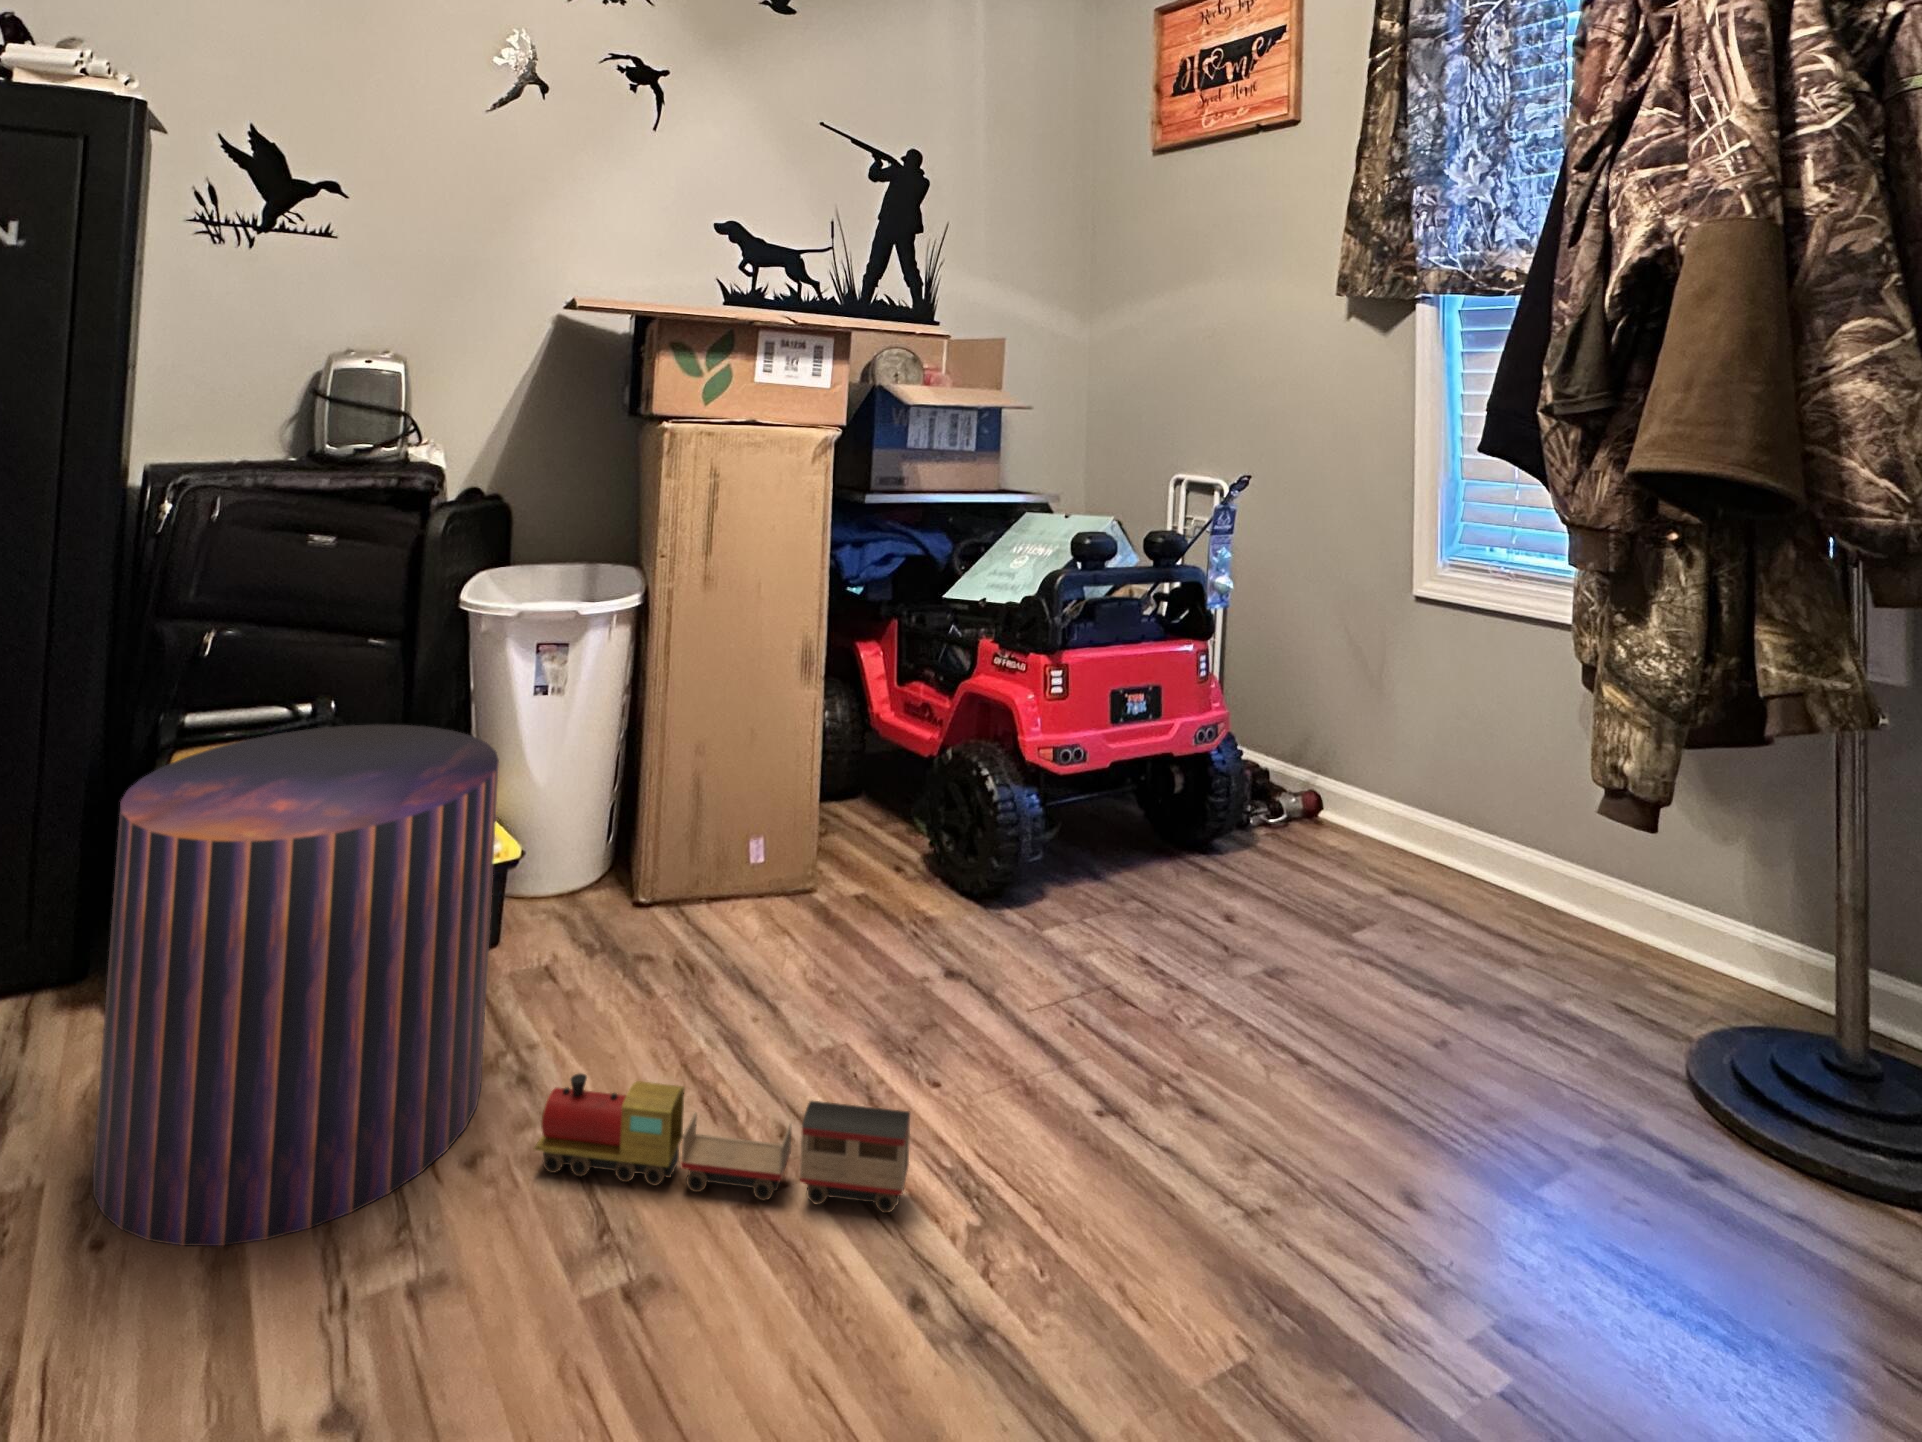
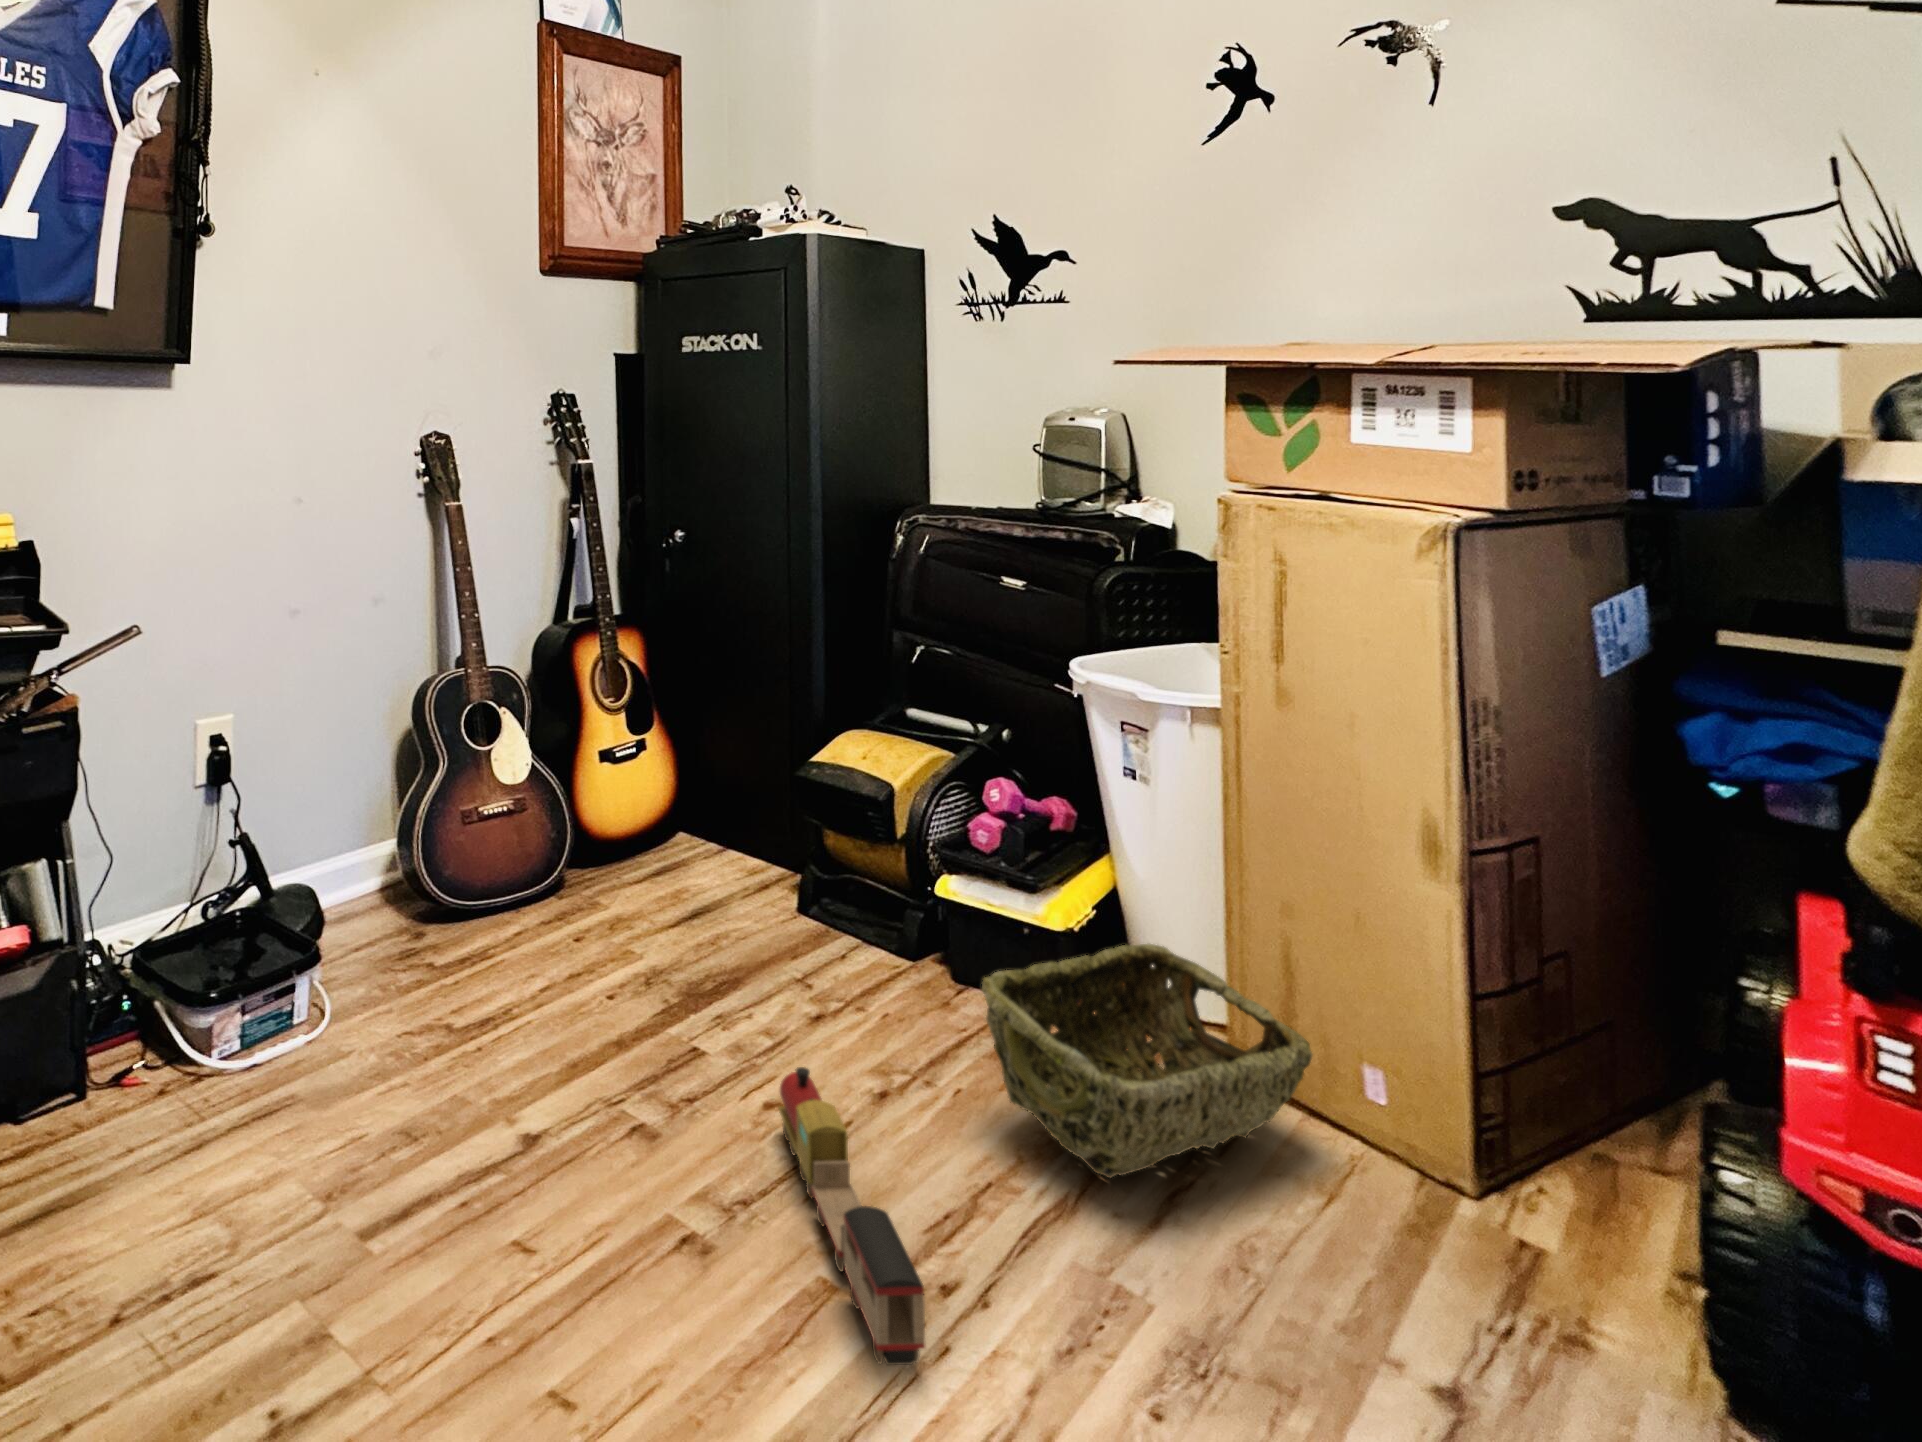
pouf: present [93,724,499,1246] -> none [631,718,896,1084]
woven basket: none [604,814,790,1003] -> present [982,944,1313,1178]

